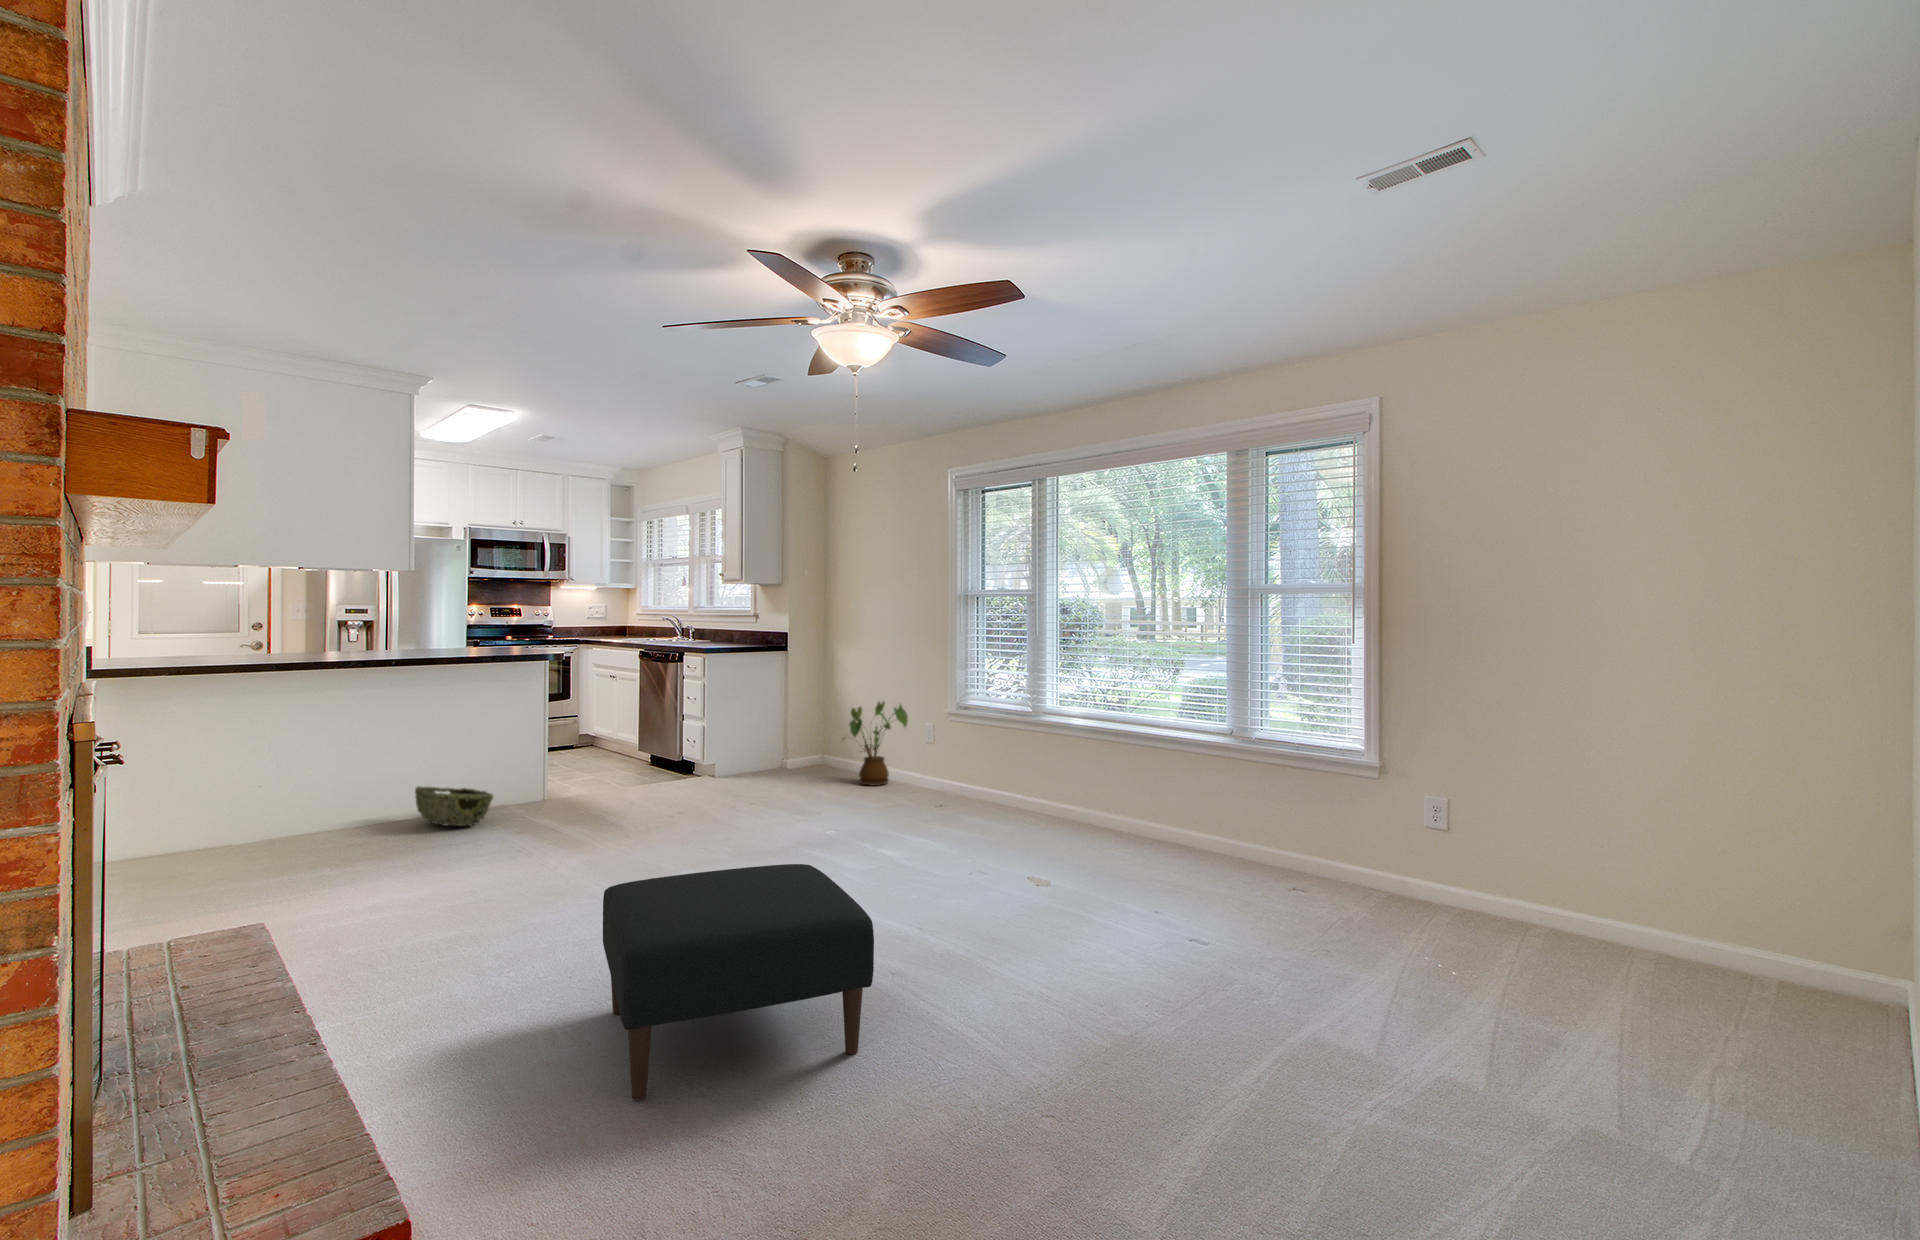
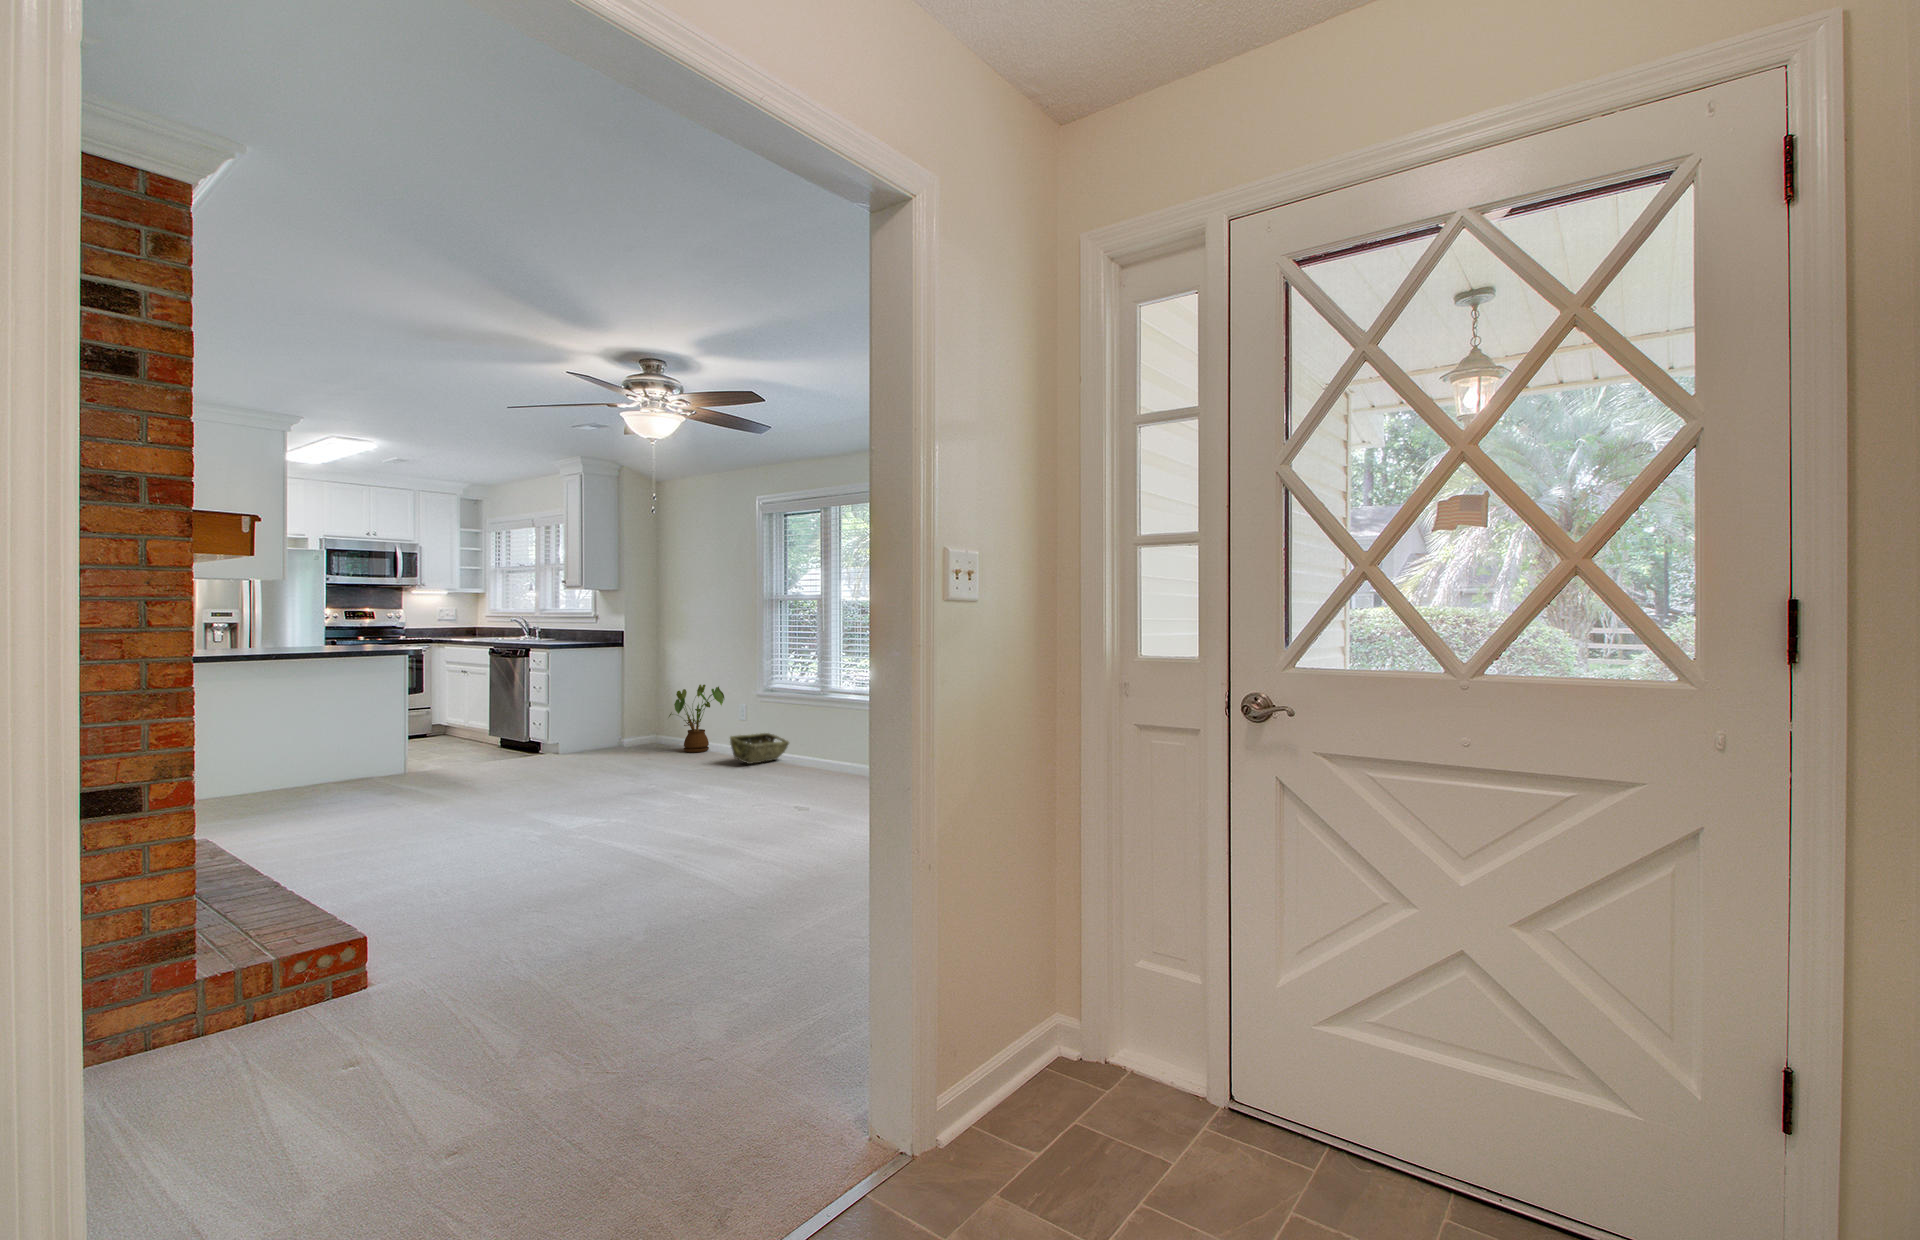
woven basket: present [415,786,494,826] -> present [730,733,789,764]
ottoman: present [603,864,874,1100] -> none [472,787,662,925]

